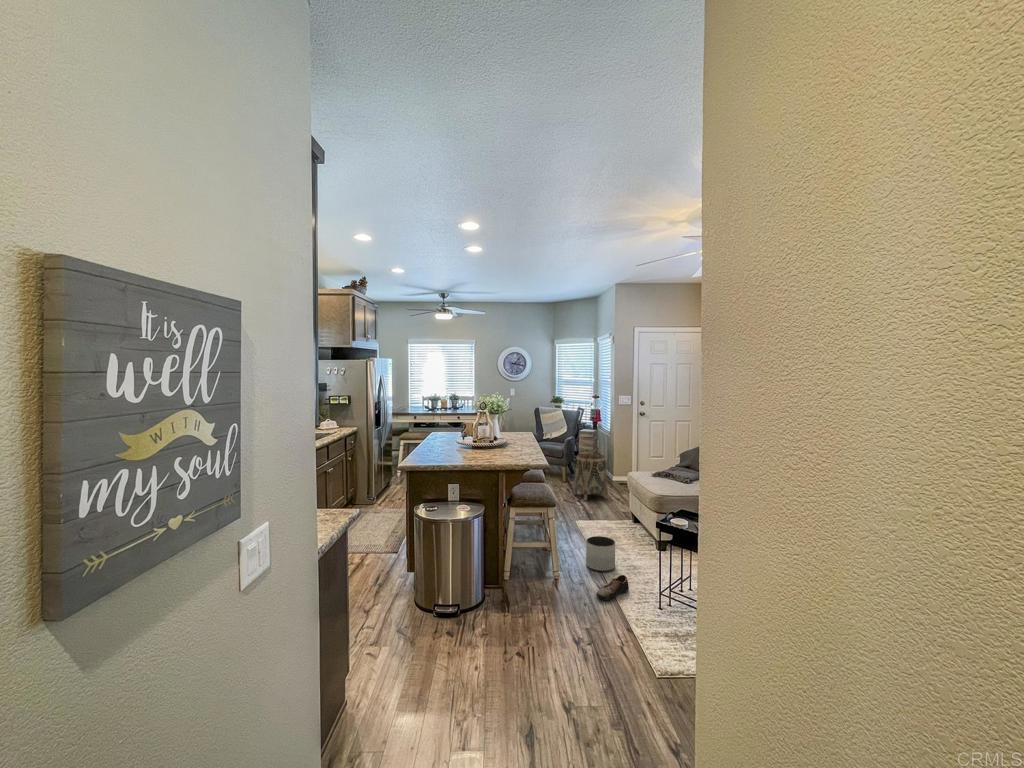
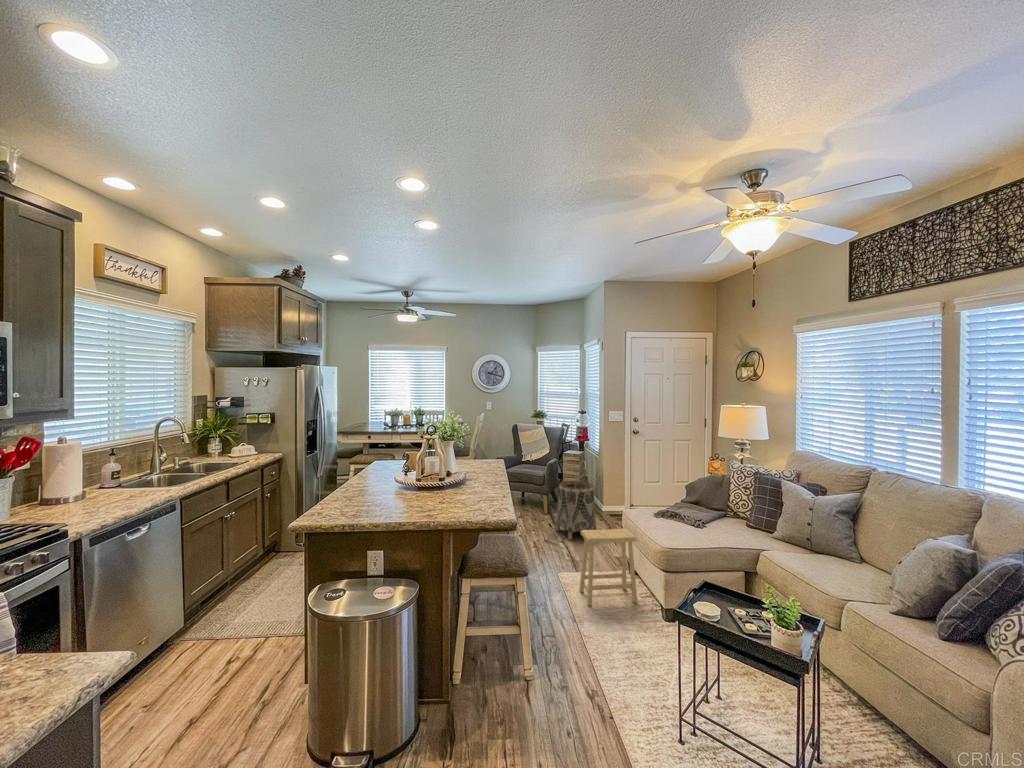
footstool: none [593,485,637,541] -> present [579,529,637,606]
planter: present [586,536,615,572] -> none [571,610,611,665]
shoe: present [596,575,629,600] -> none [586,680,633,730]

